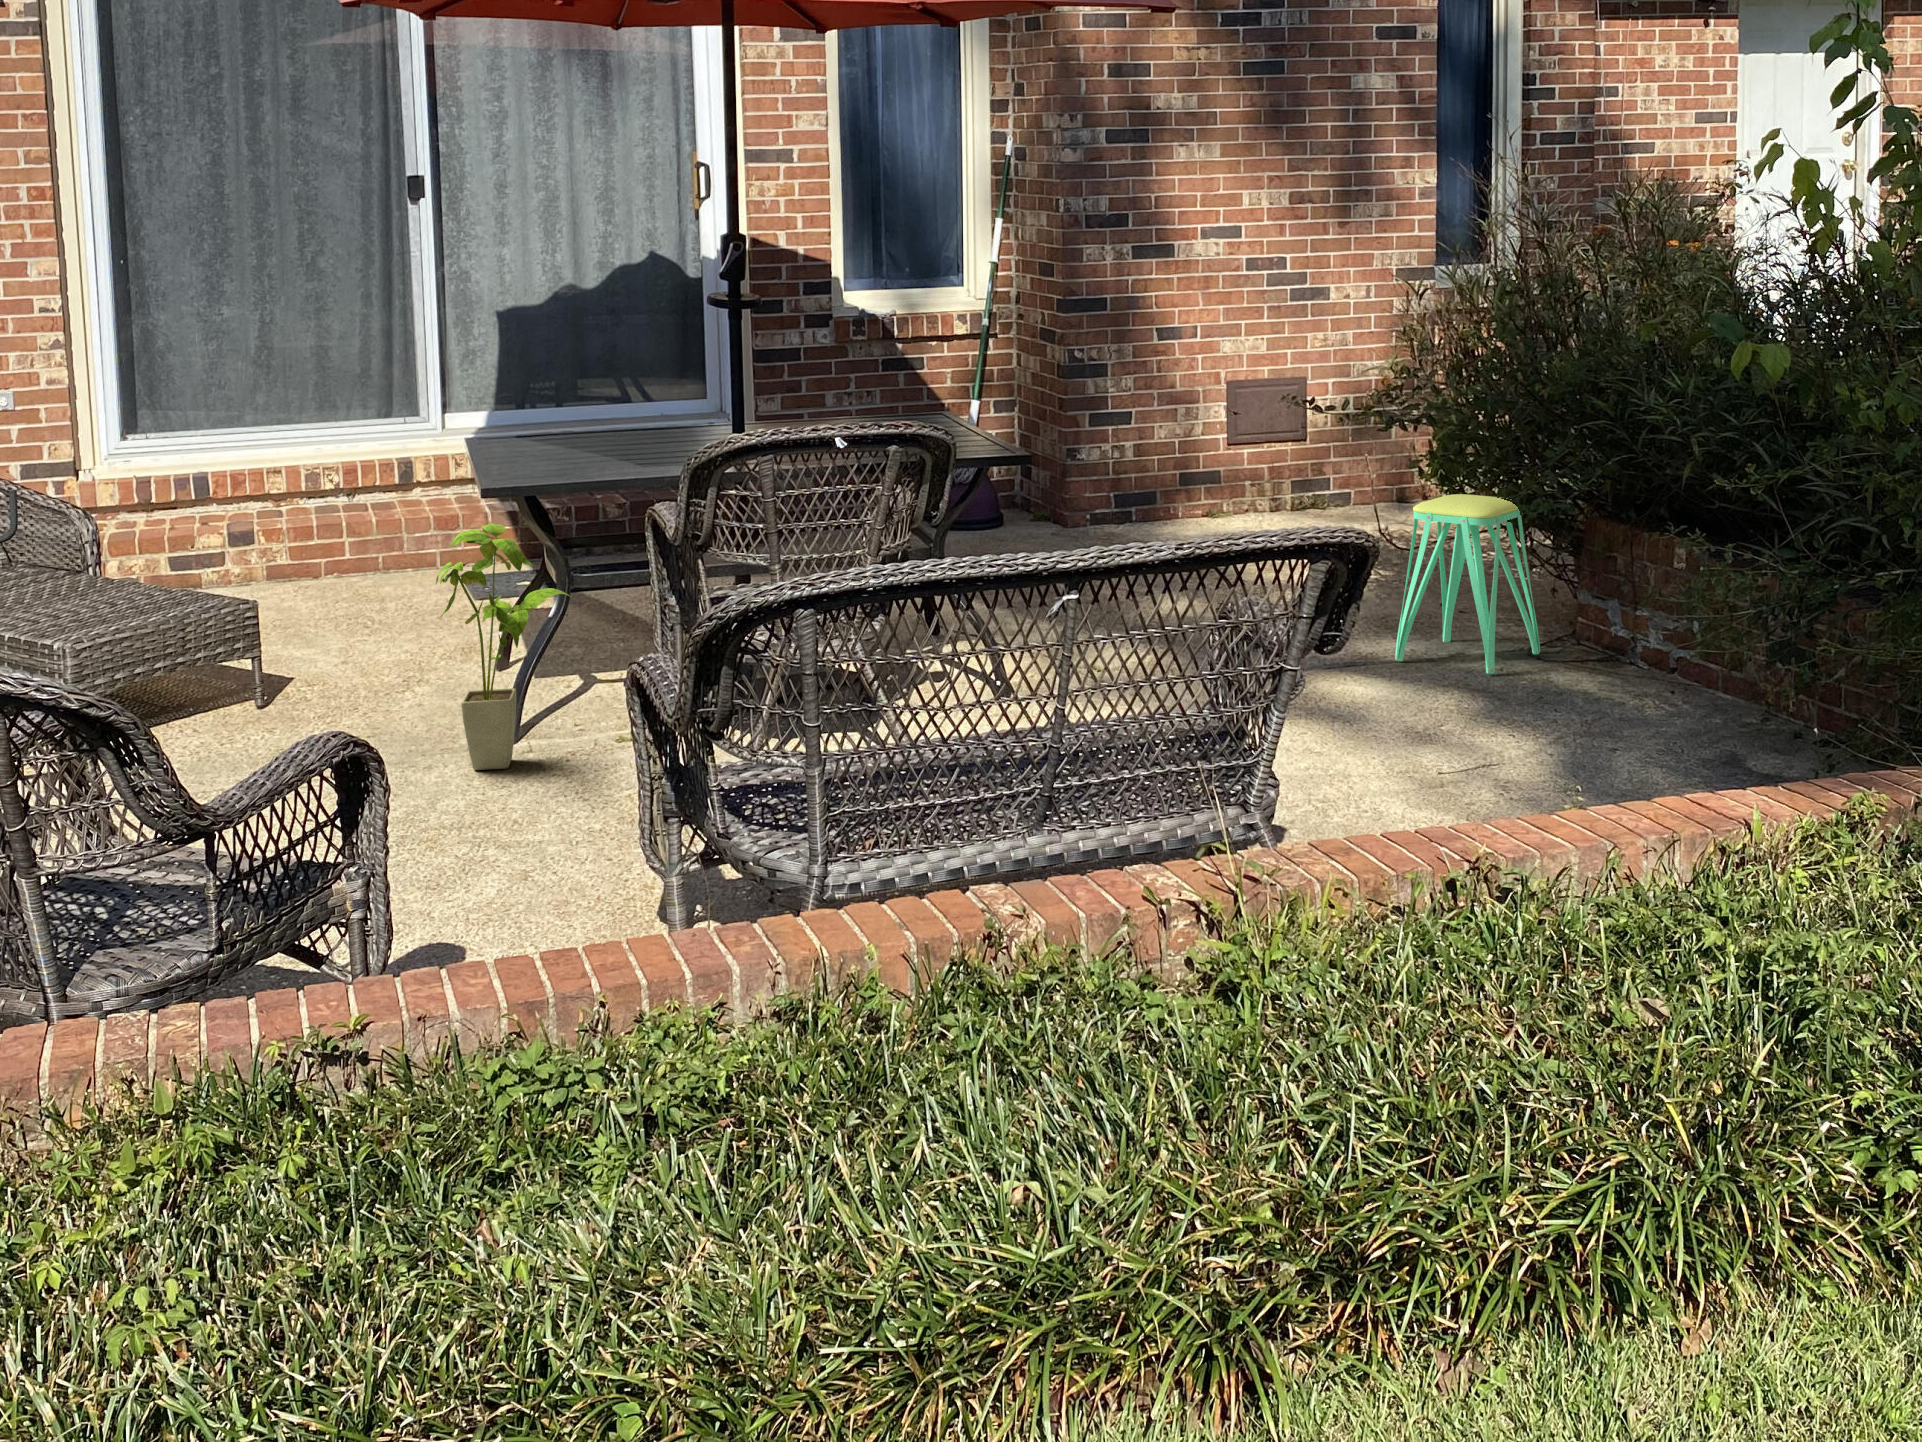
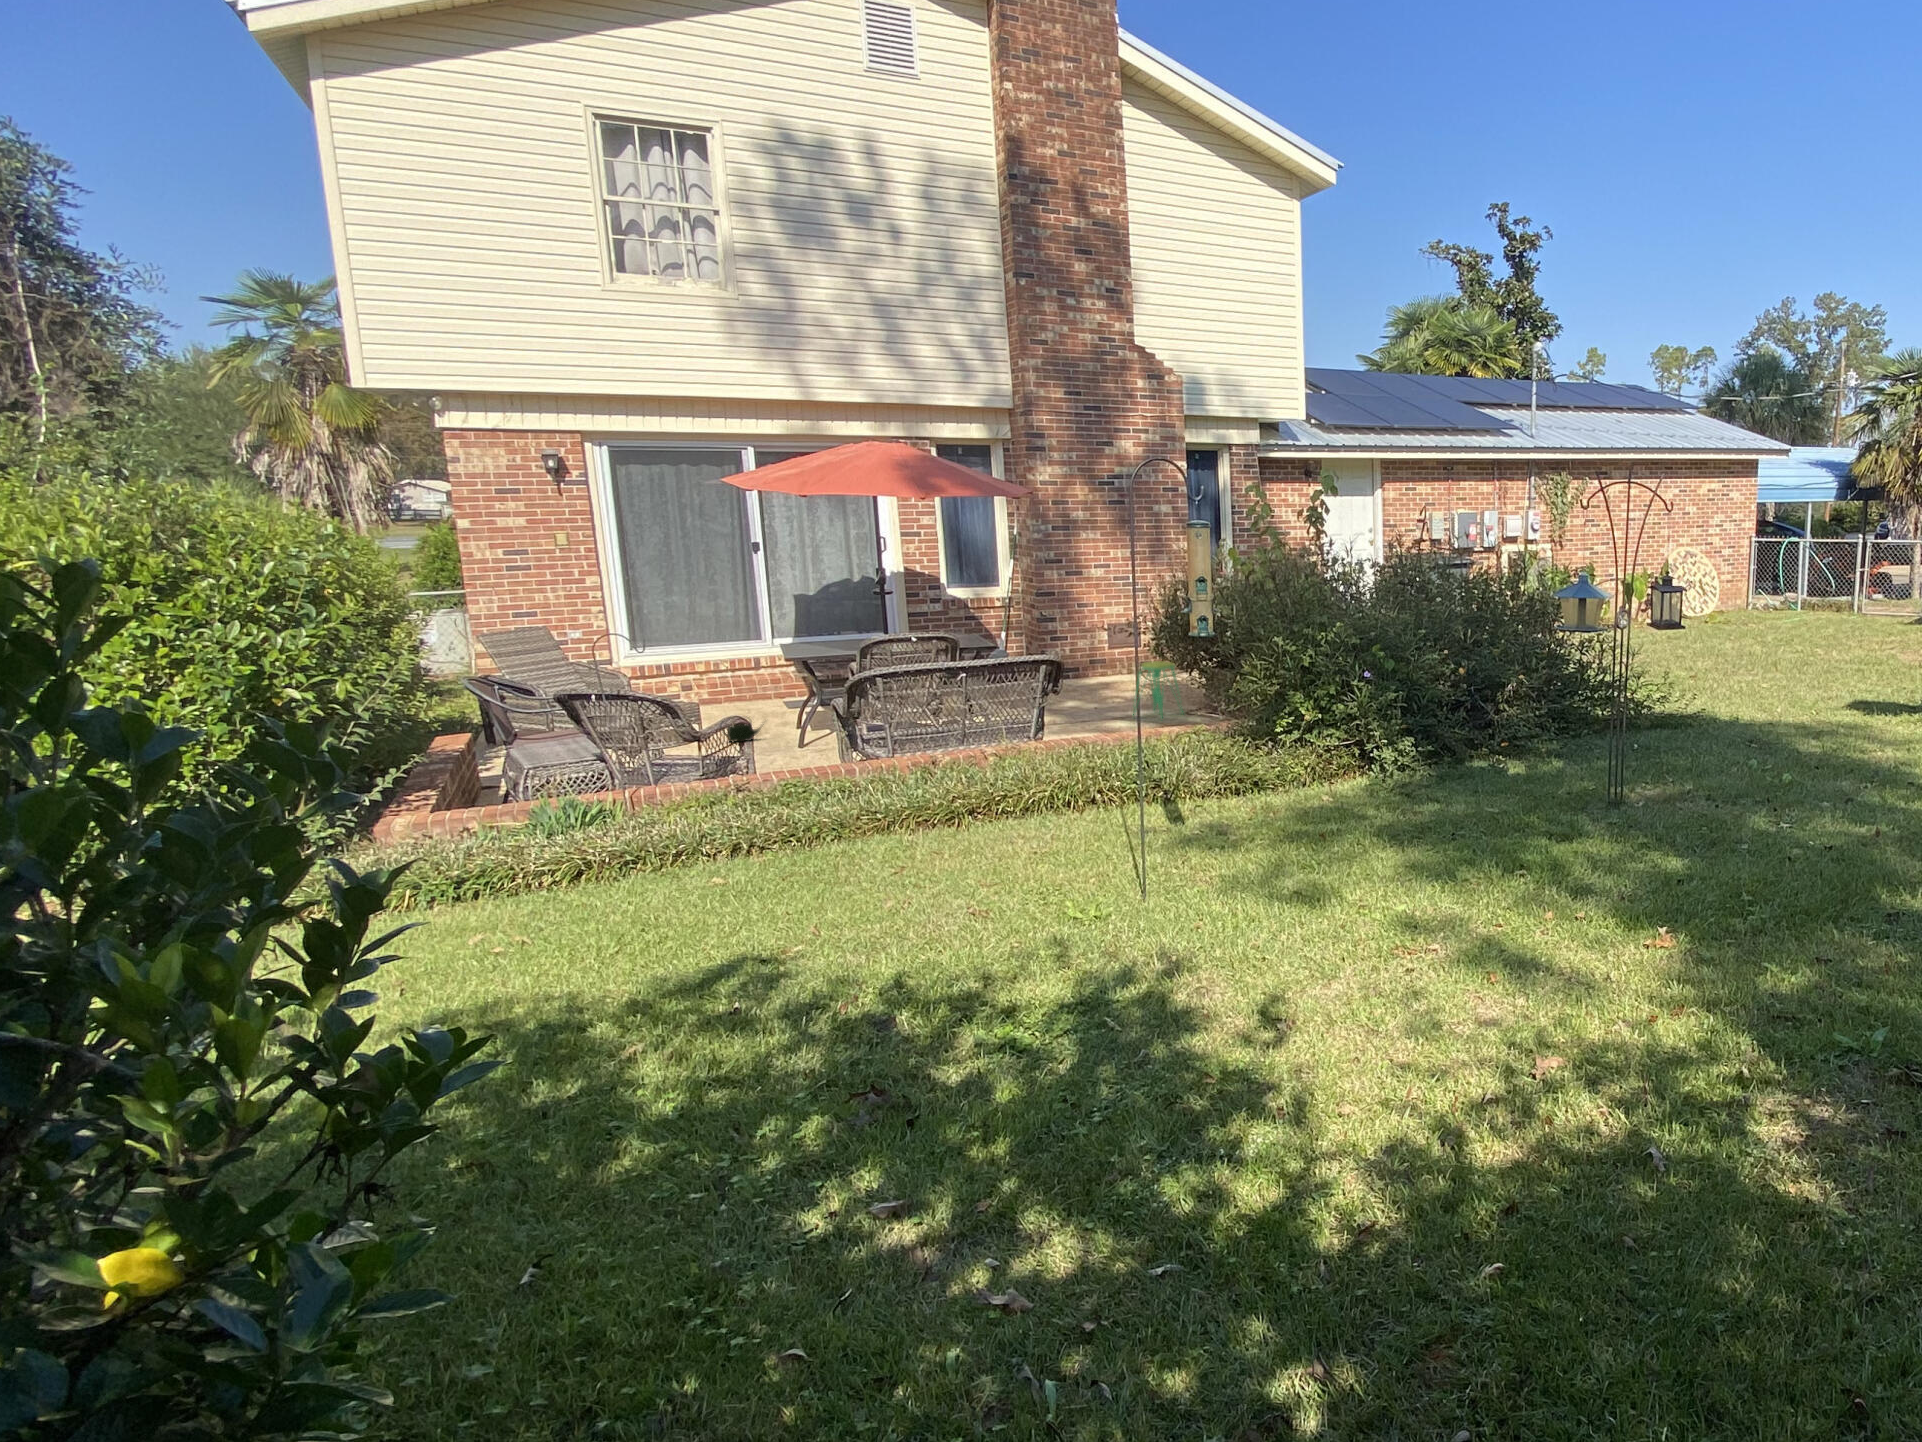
house plant: present [436,524,571,770] -> none [771,671,823,756]
watering can: none [306,636,426,709] -> present [722,719,764,742]

